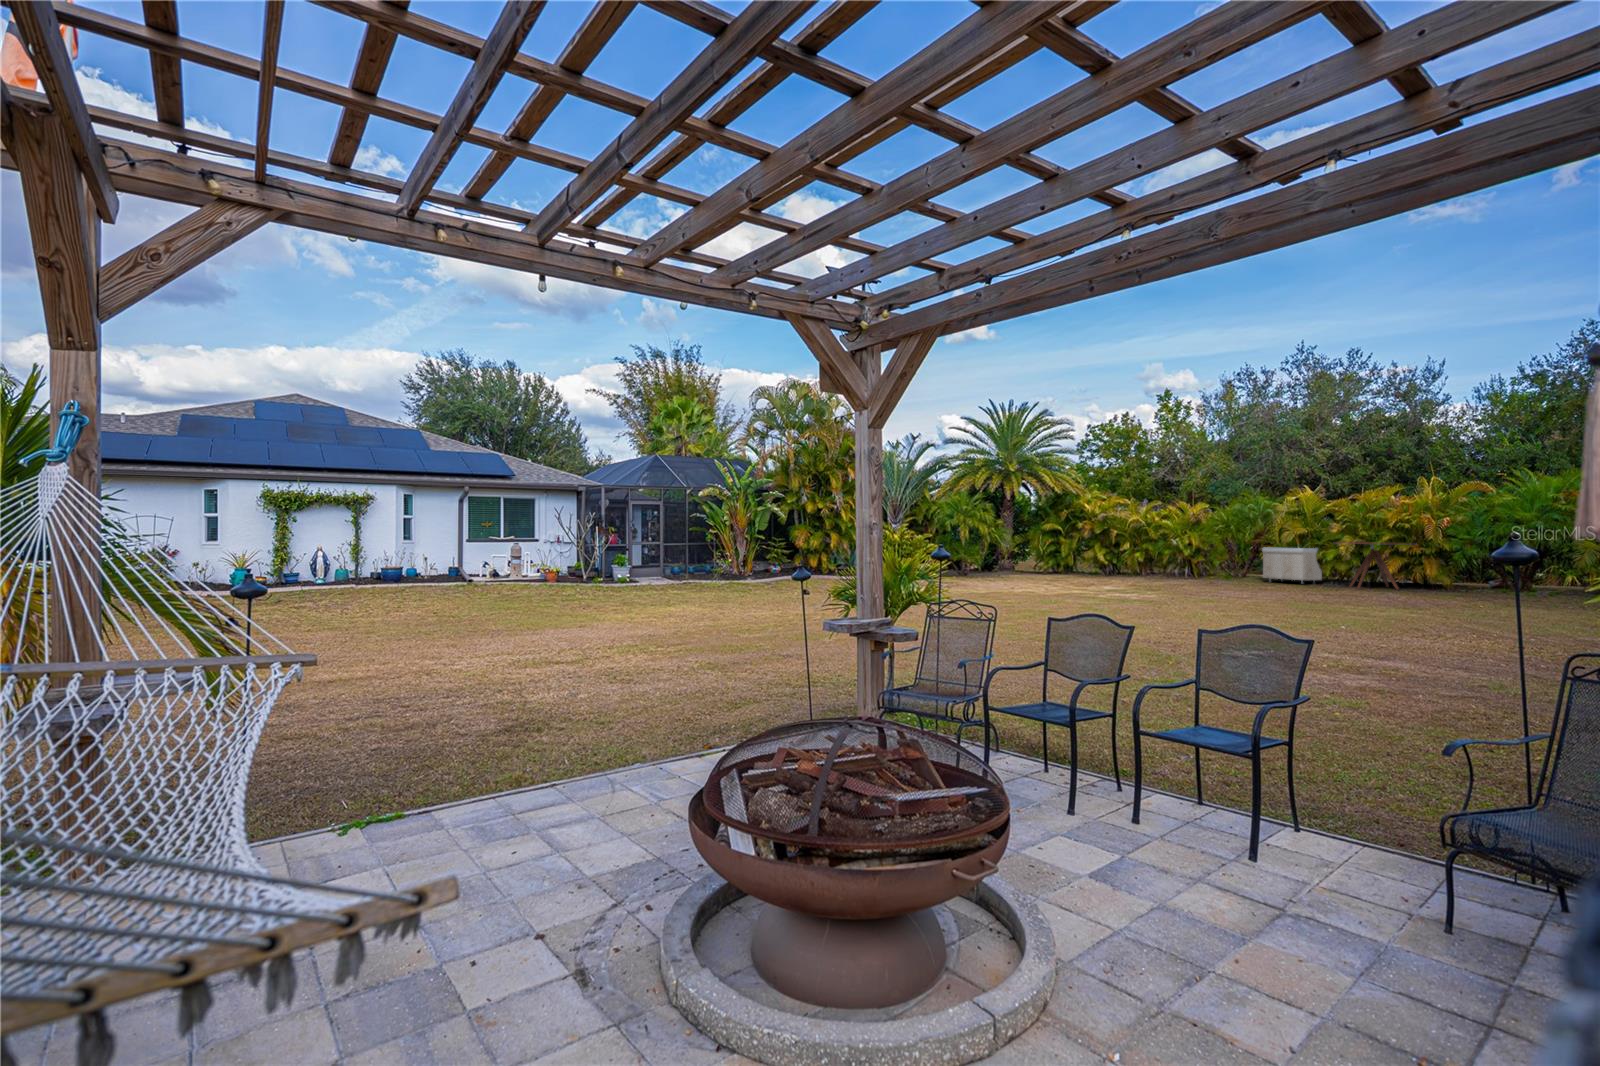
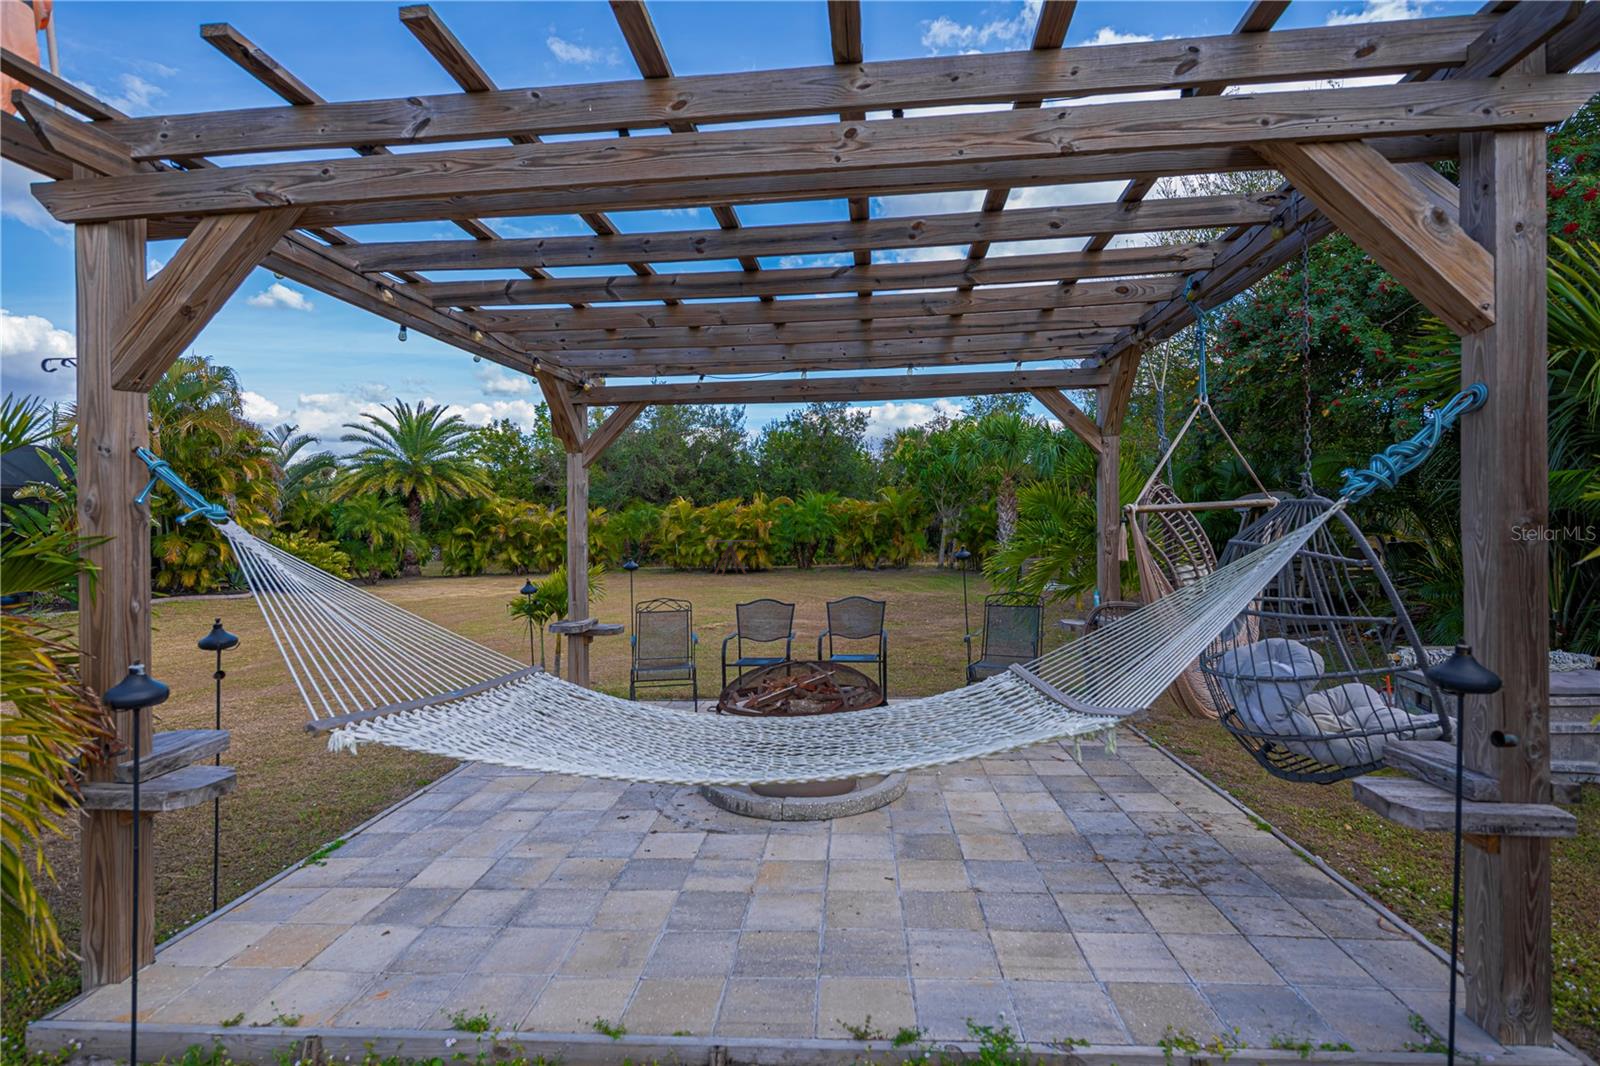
storage bench: present [1262,547,1322,584] -> none [653,546,694,574]

